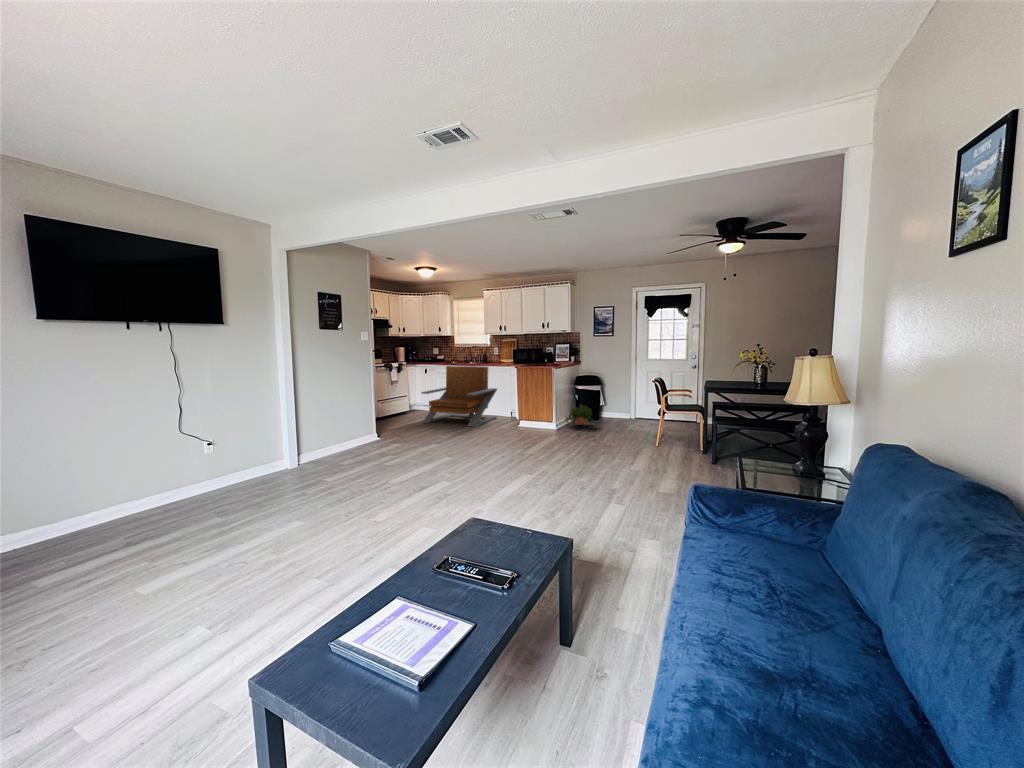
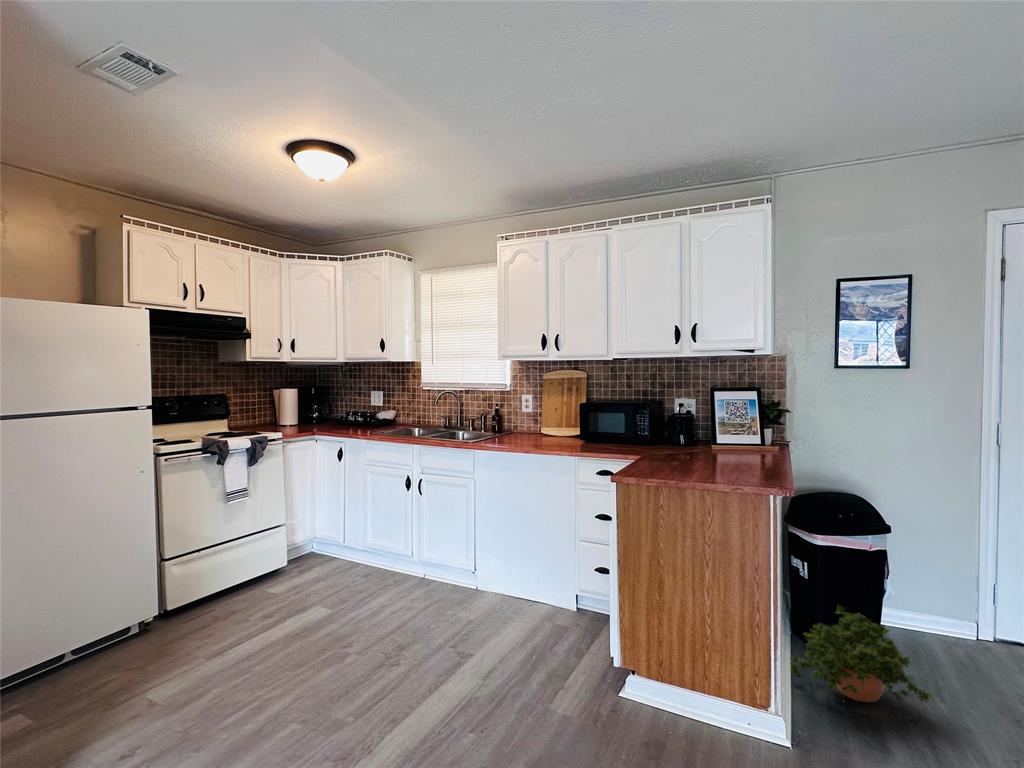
lounge chair: present [422,366,497,427] -> none [293,451,538,692]

